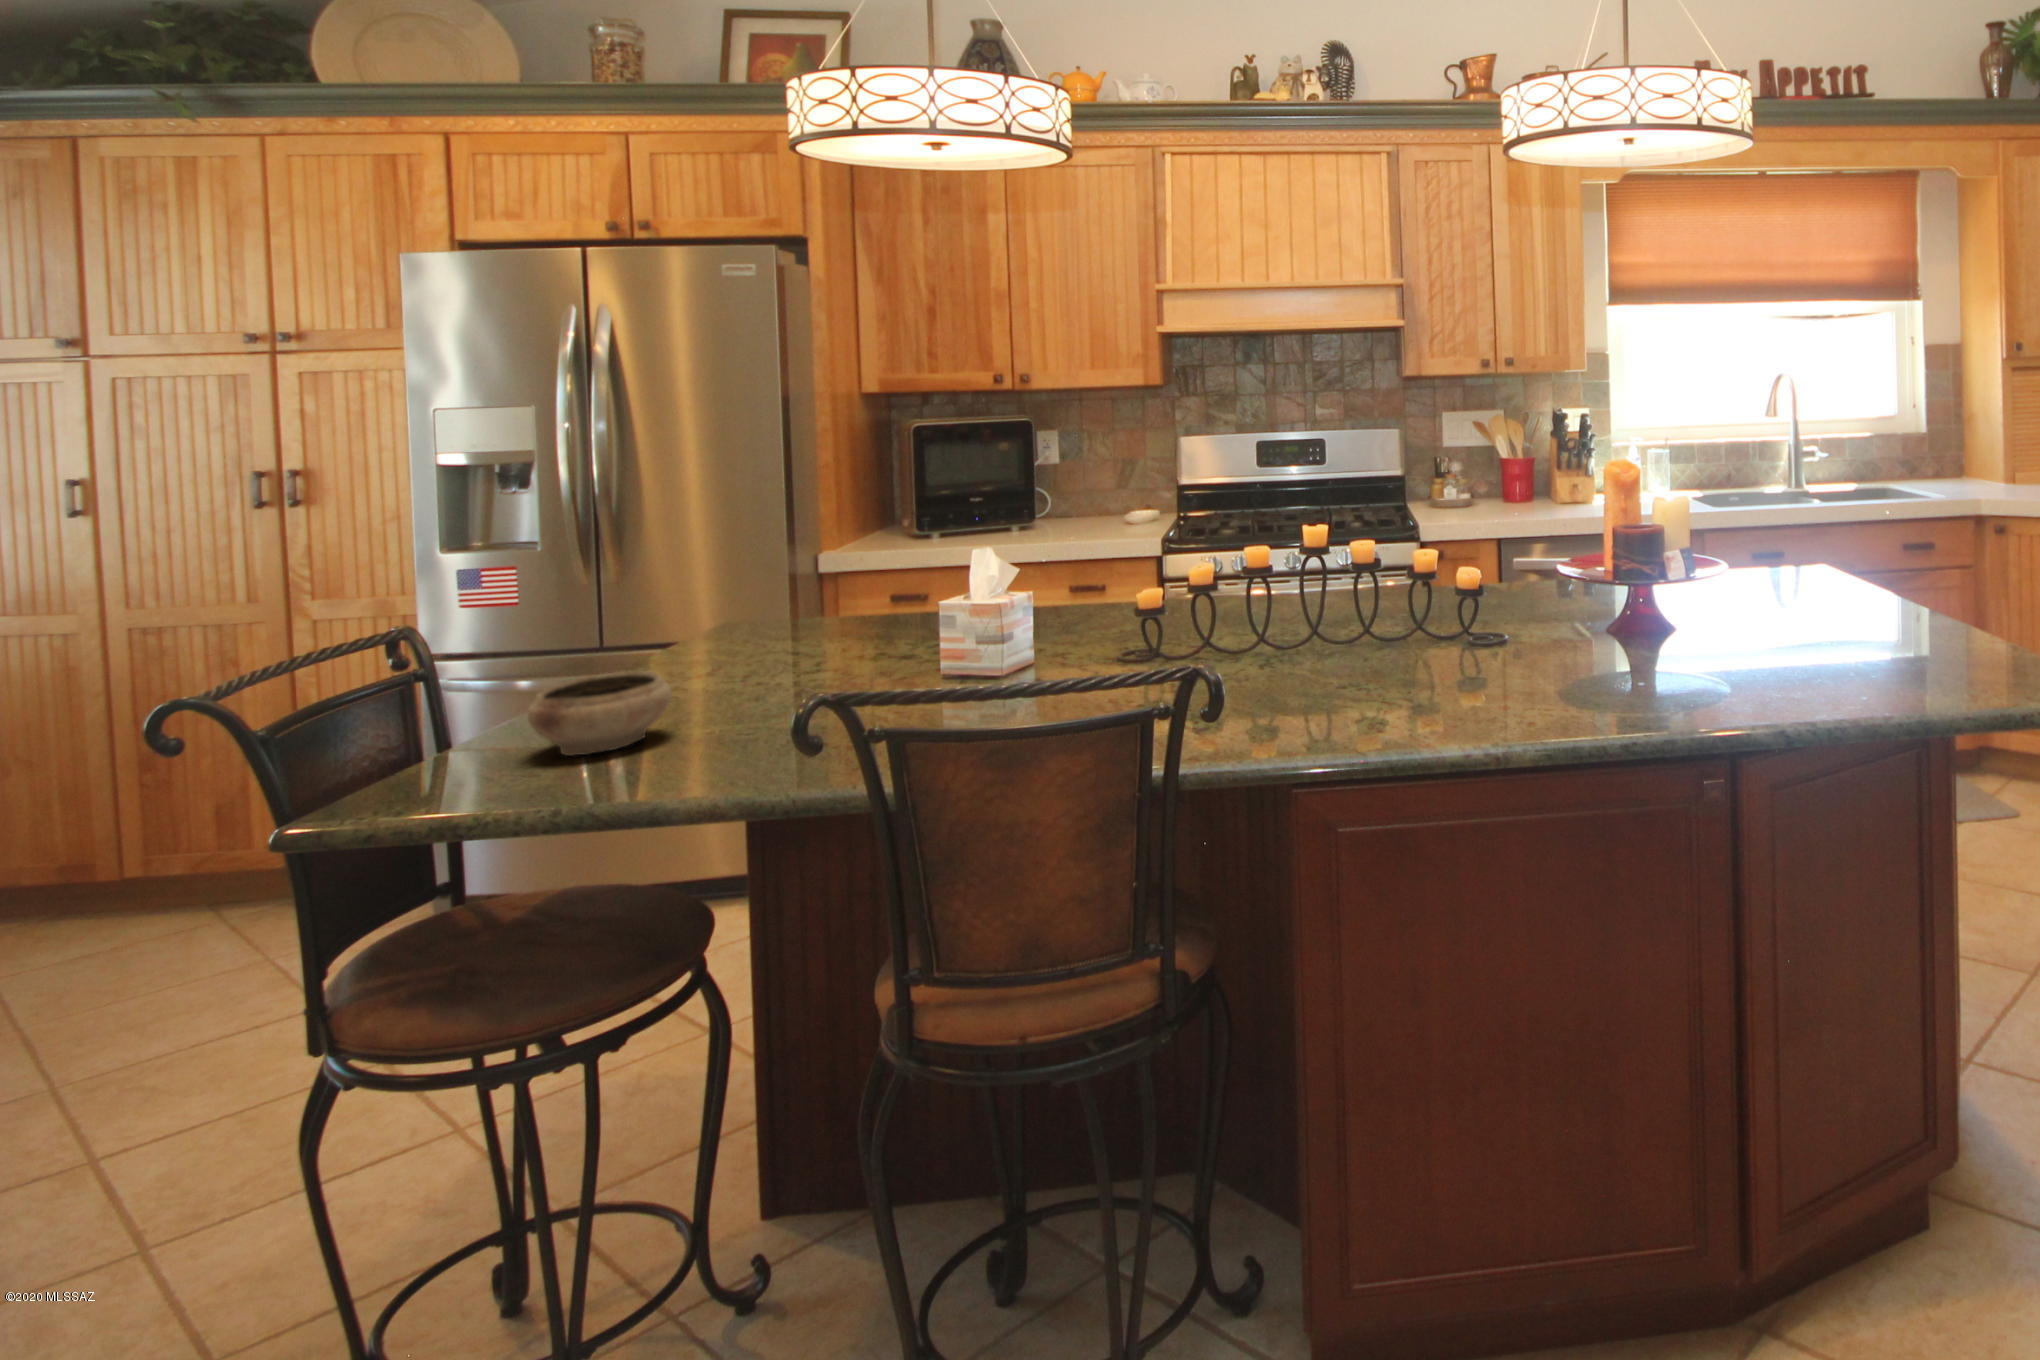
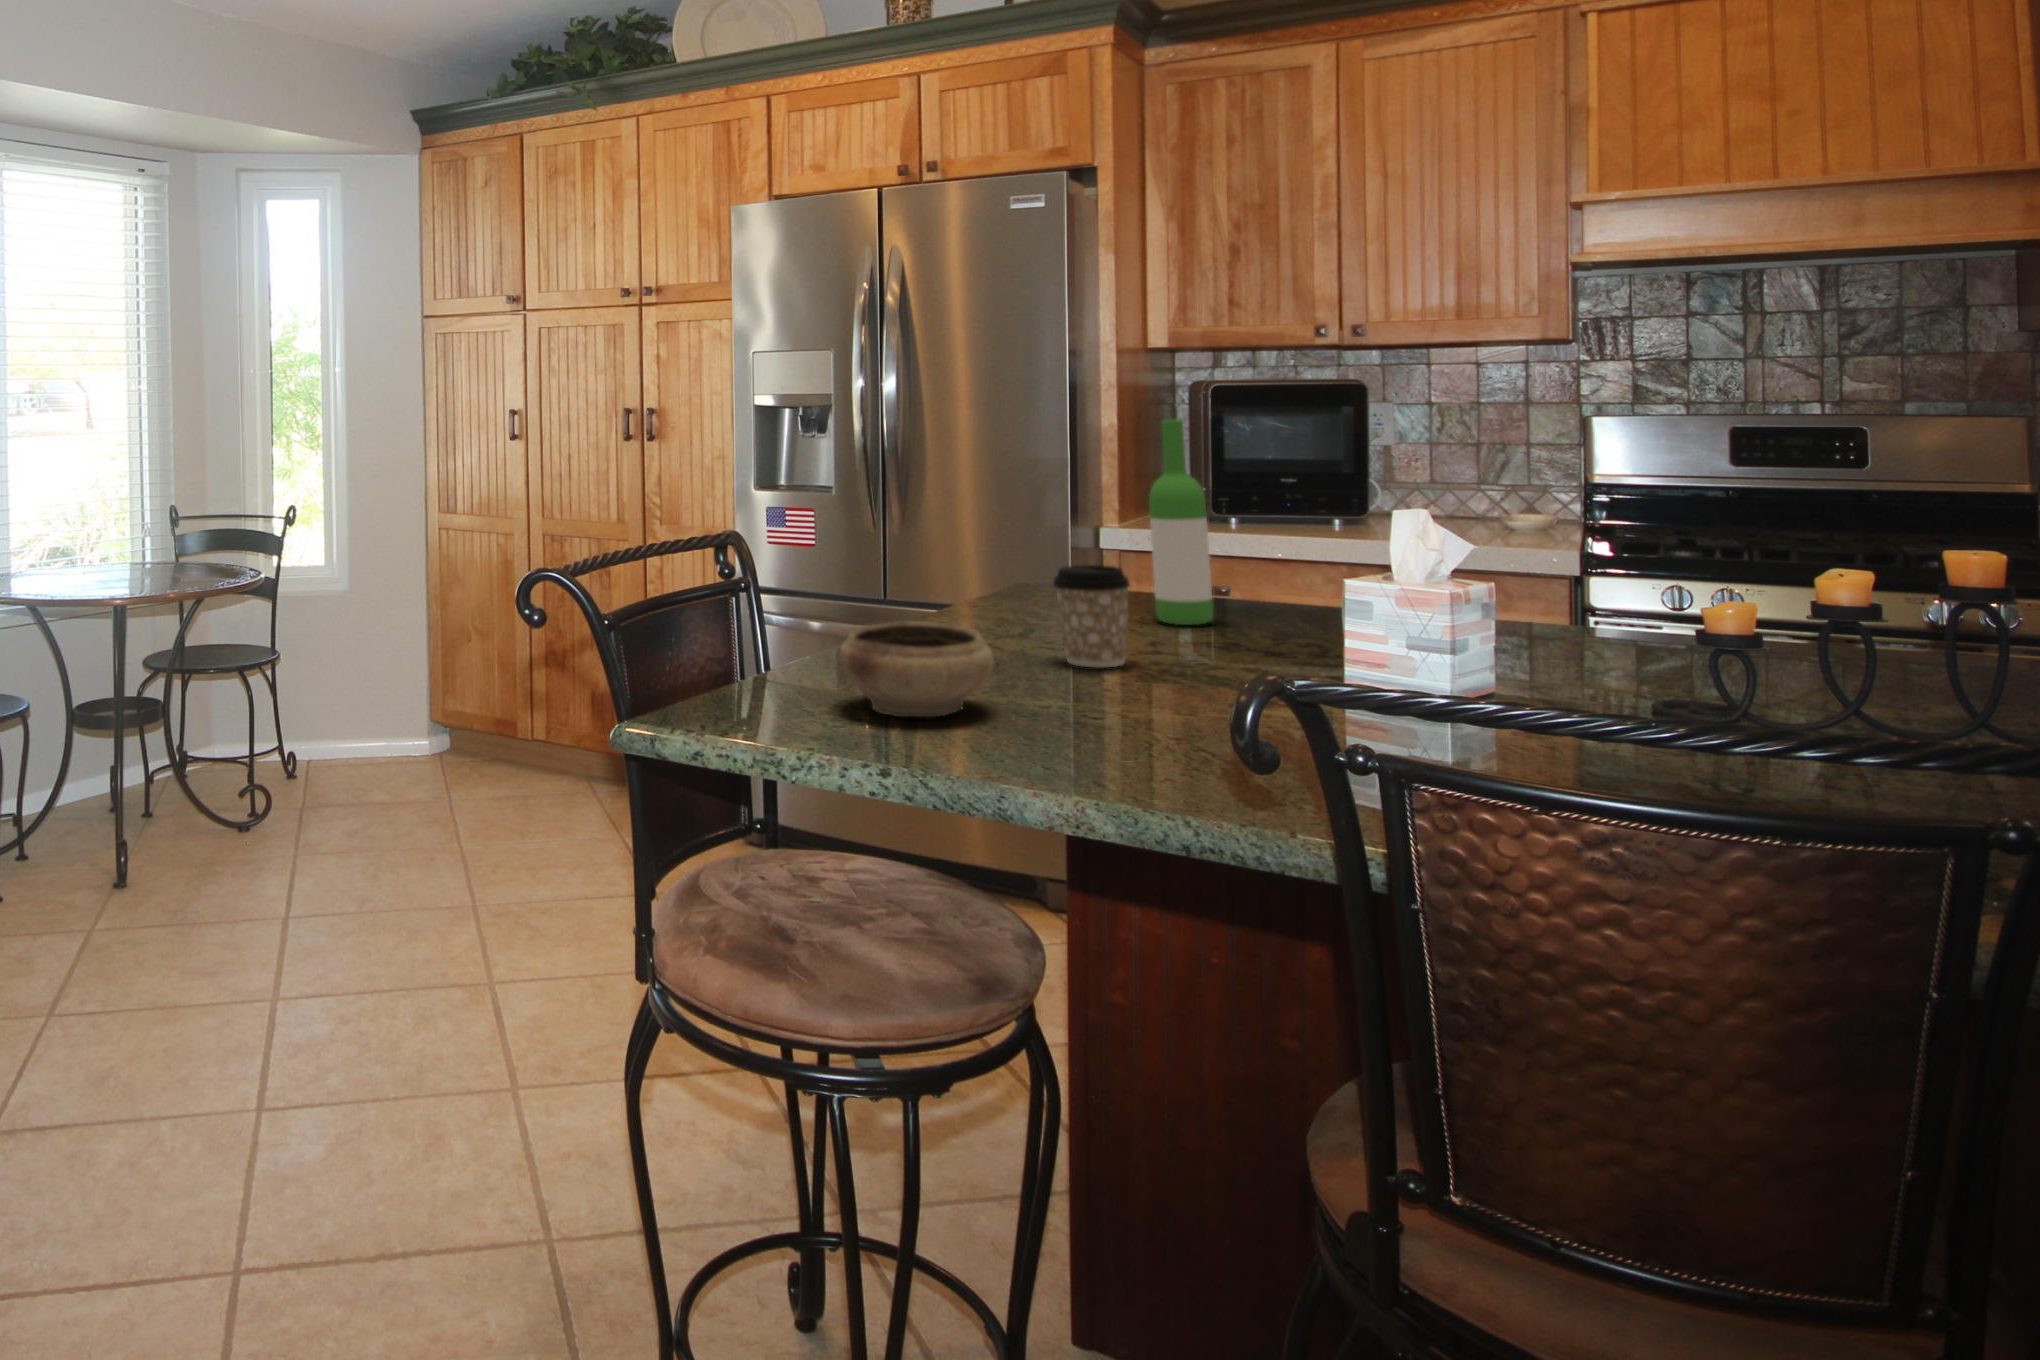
wine bottle: none [827,477,878,638] -> present [1149,419,1213,625]
coffee cup: none [734,603,799,685] -> present [1053,565,1130,667]

